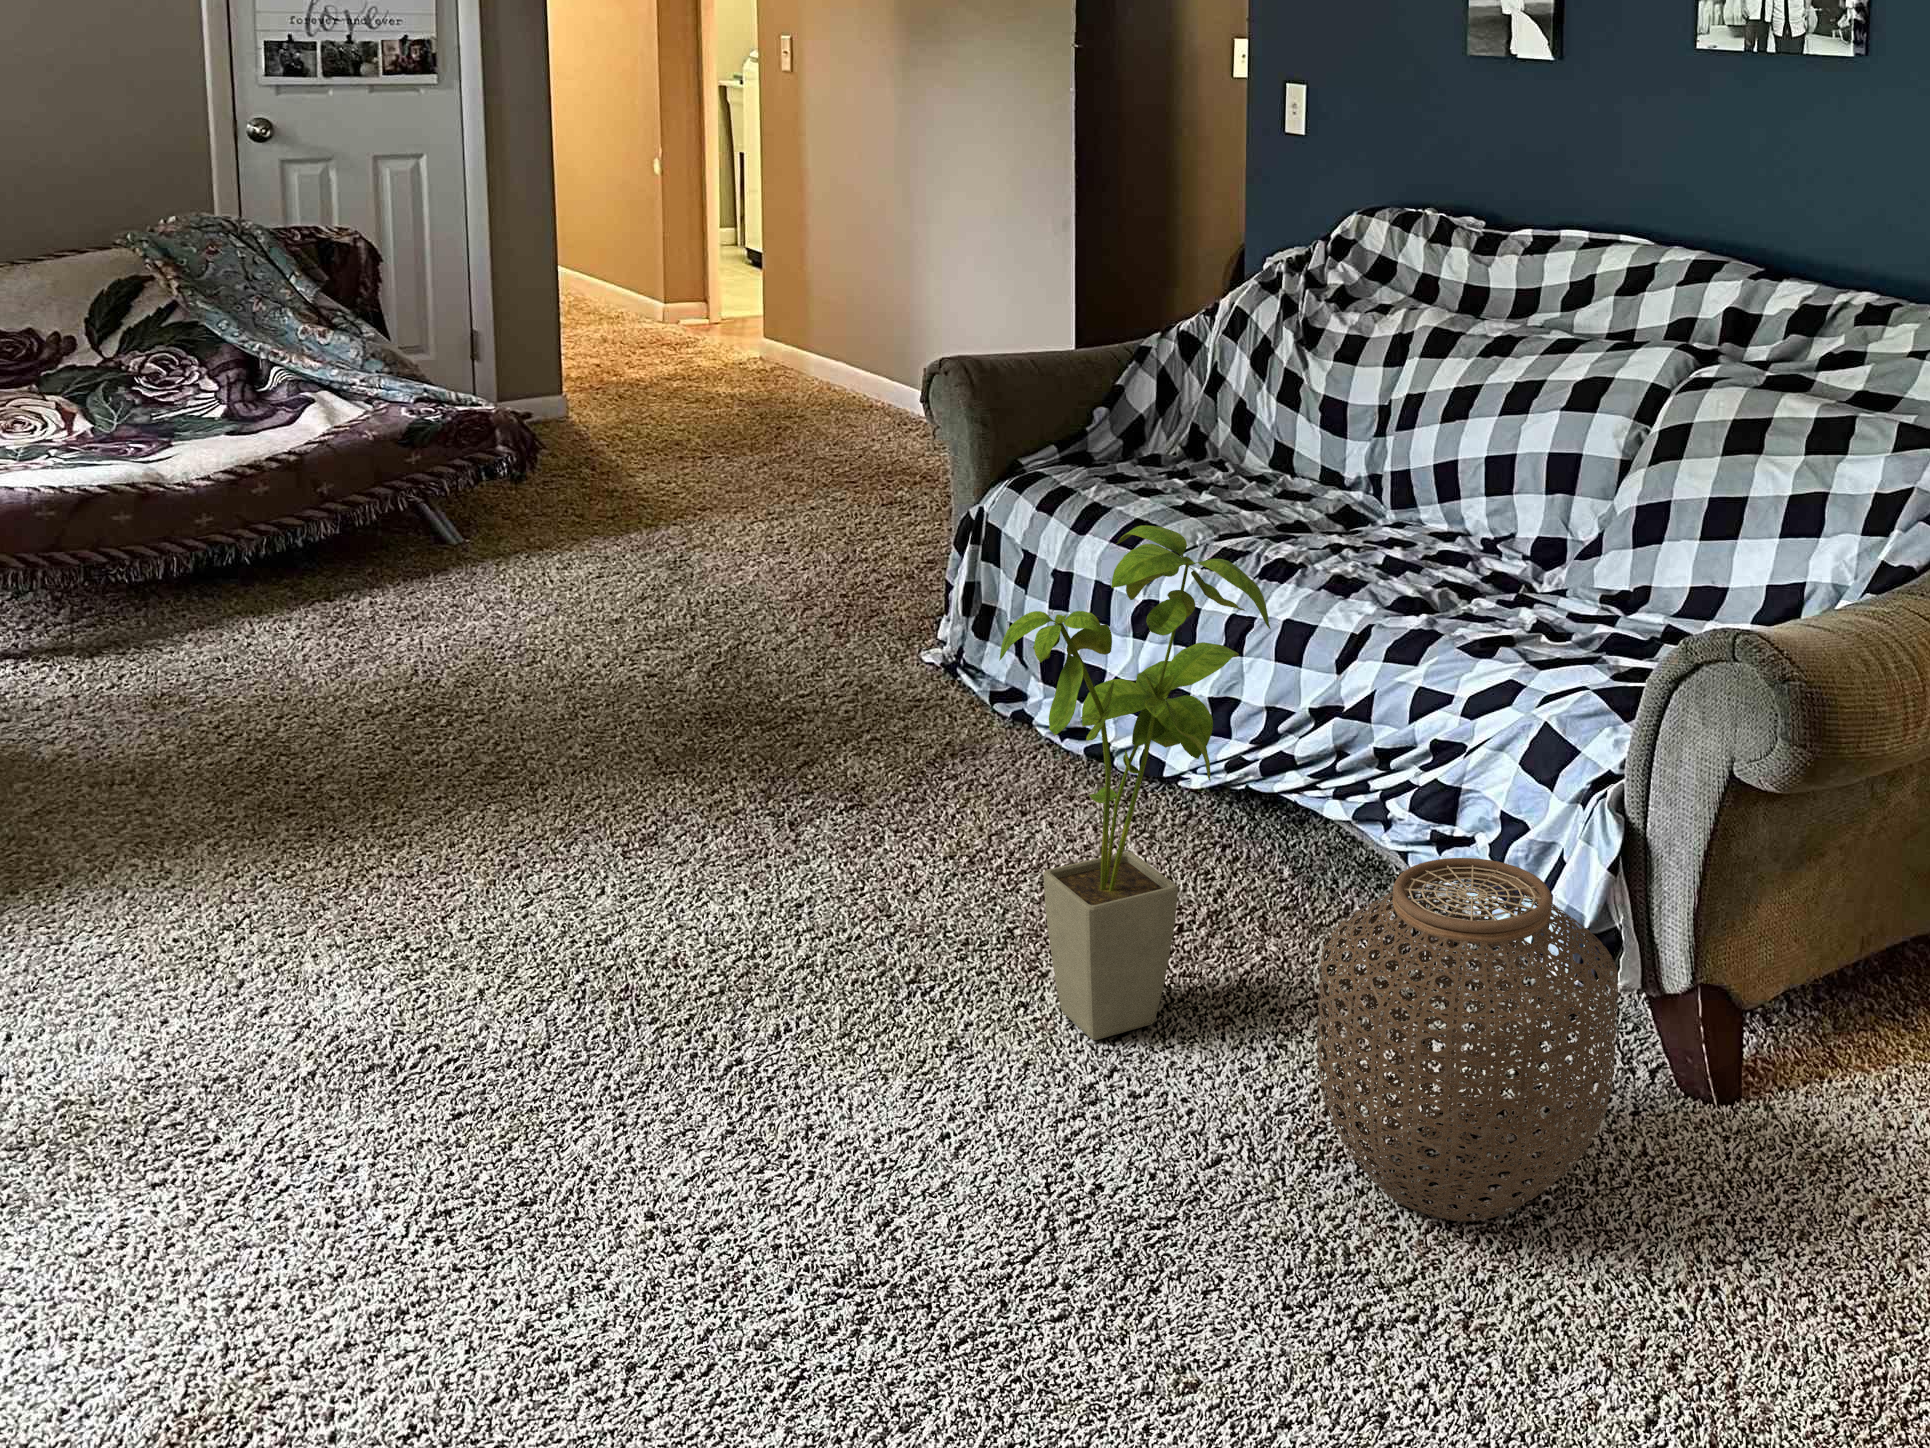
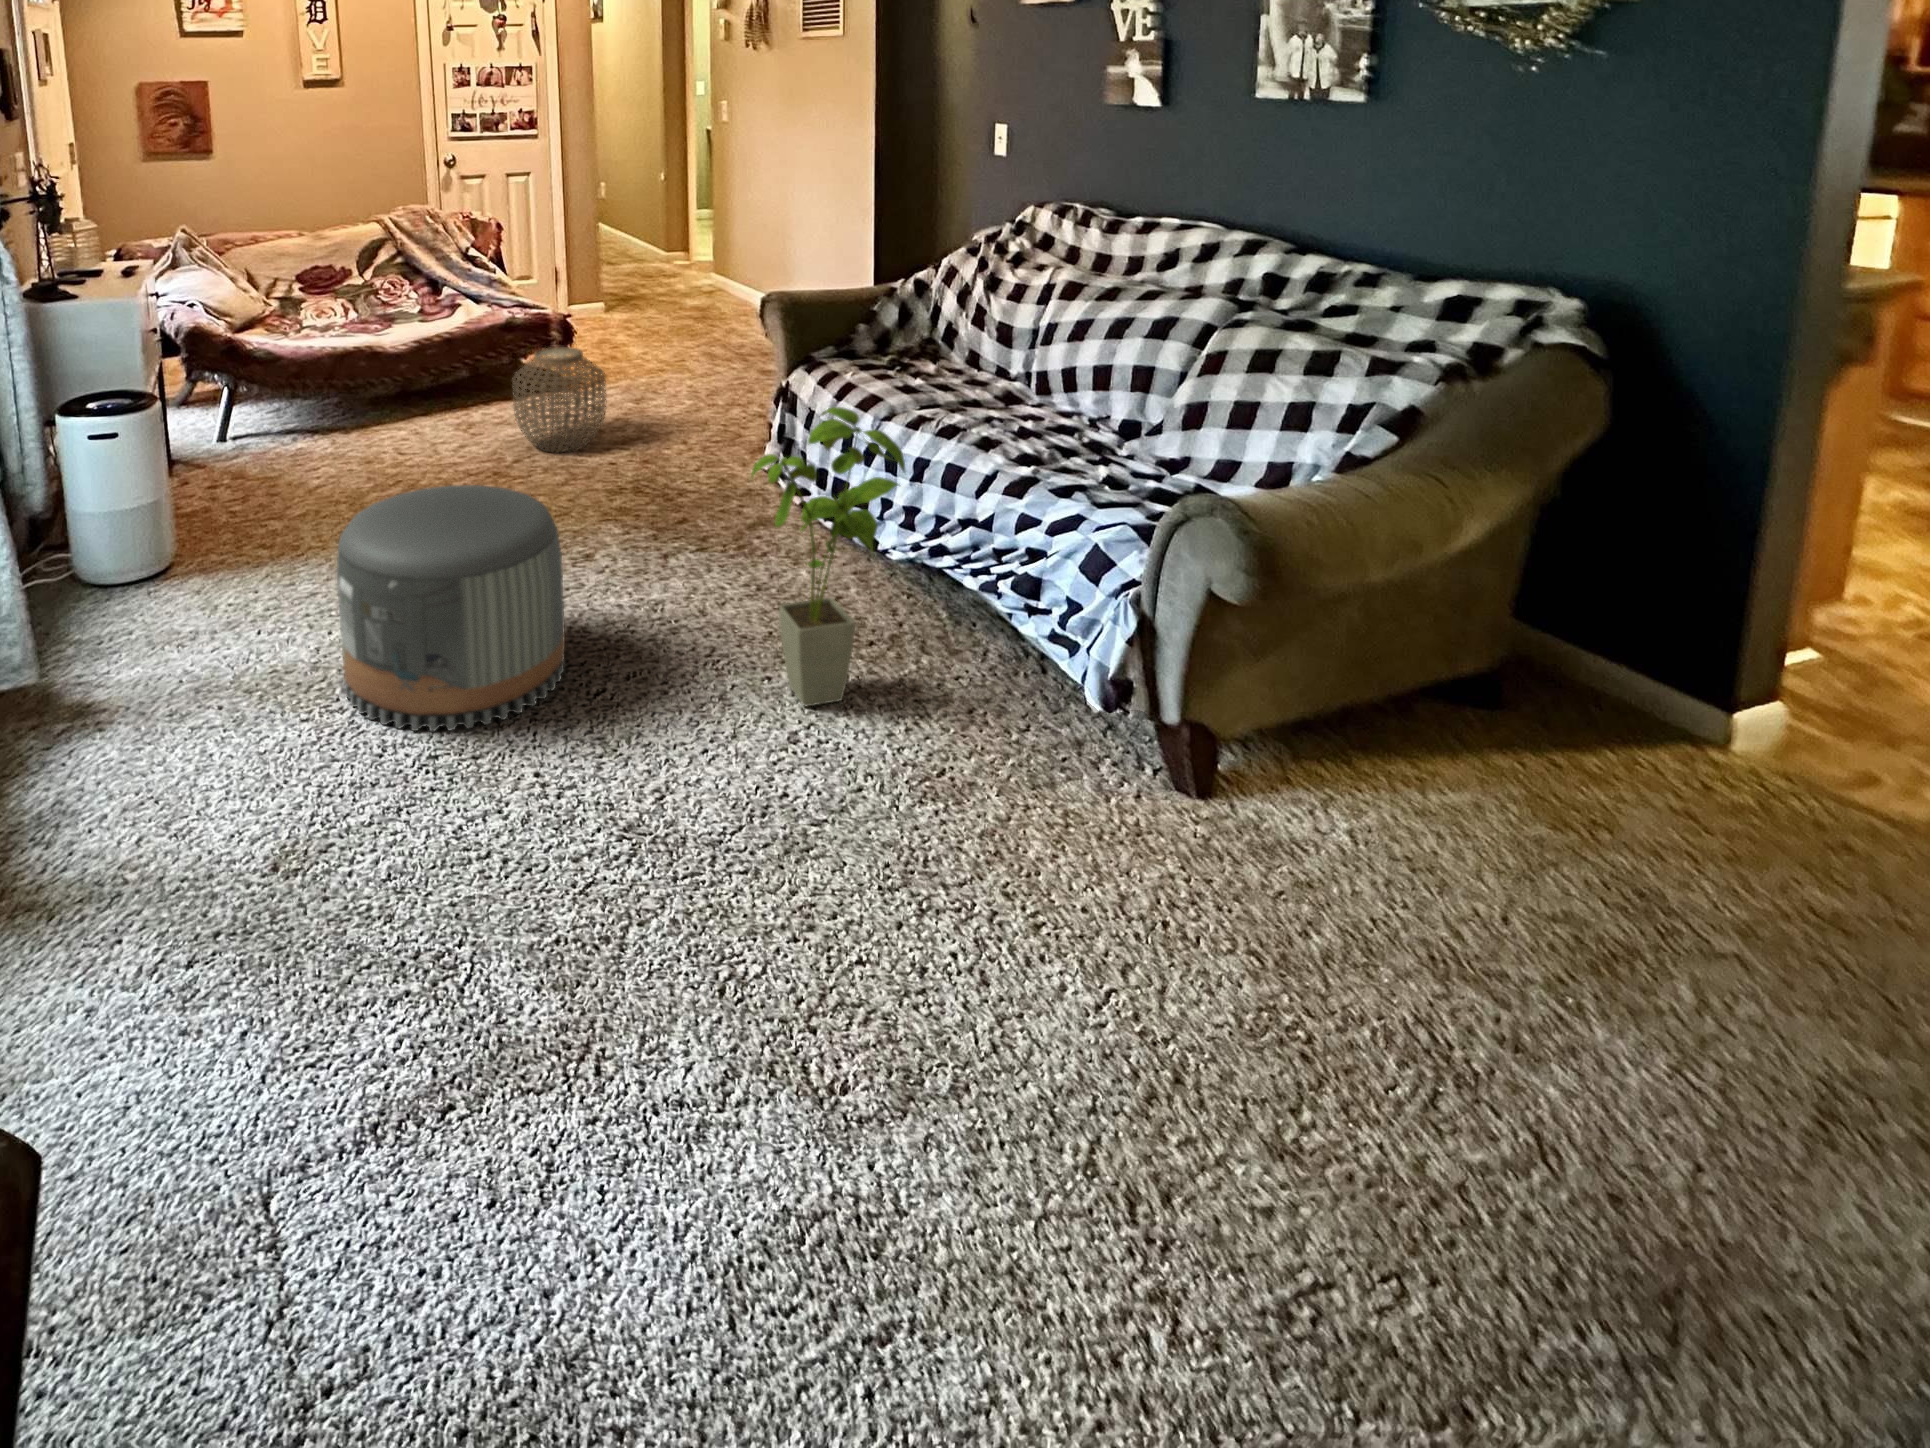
pouf: none [198,706,650,1172] -> present [337,485,565,731]
woven basket: present [1317,858,1618,1221] -> present [512,347,607,452]

